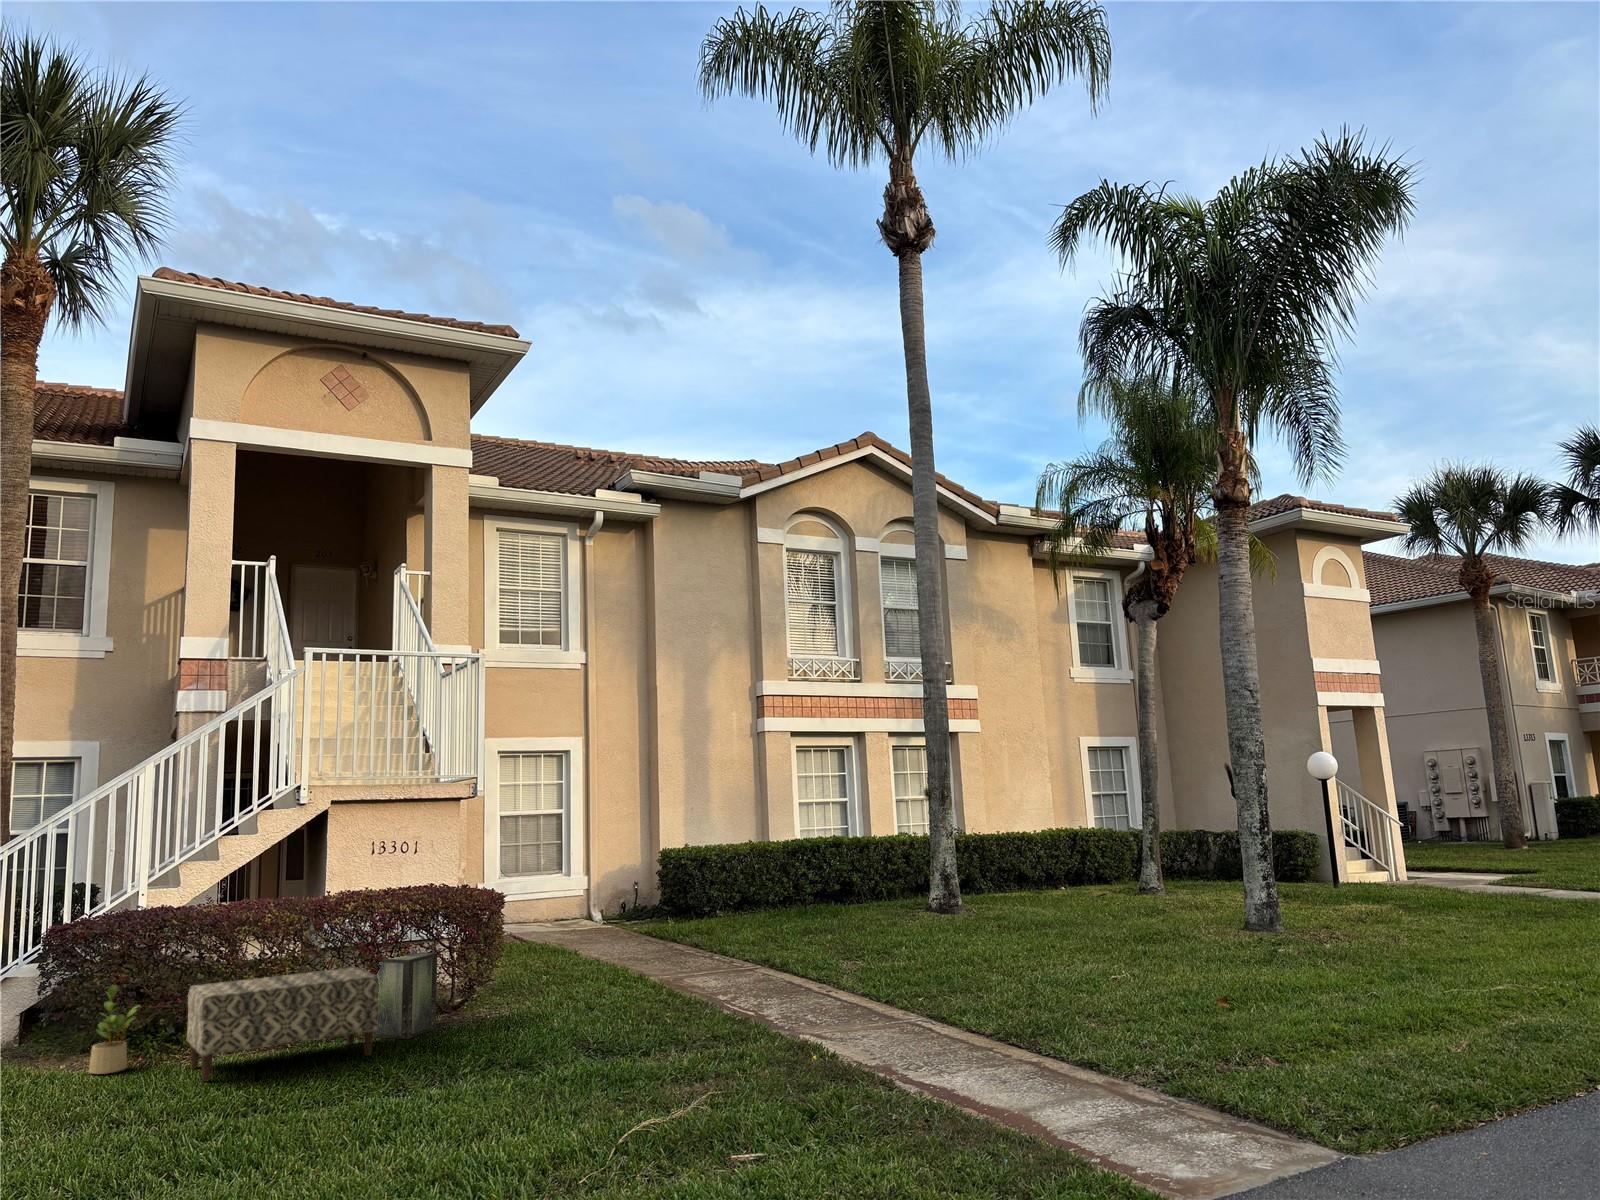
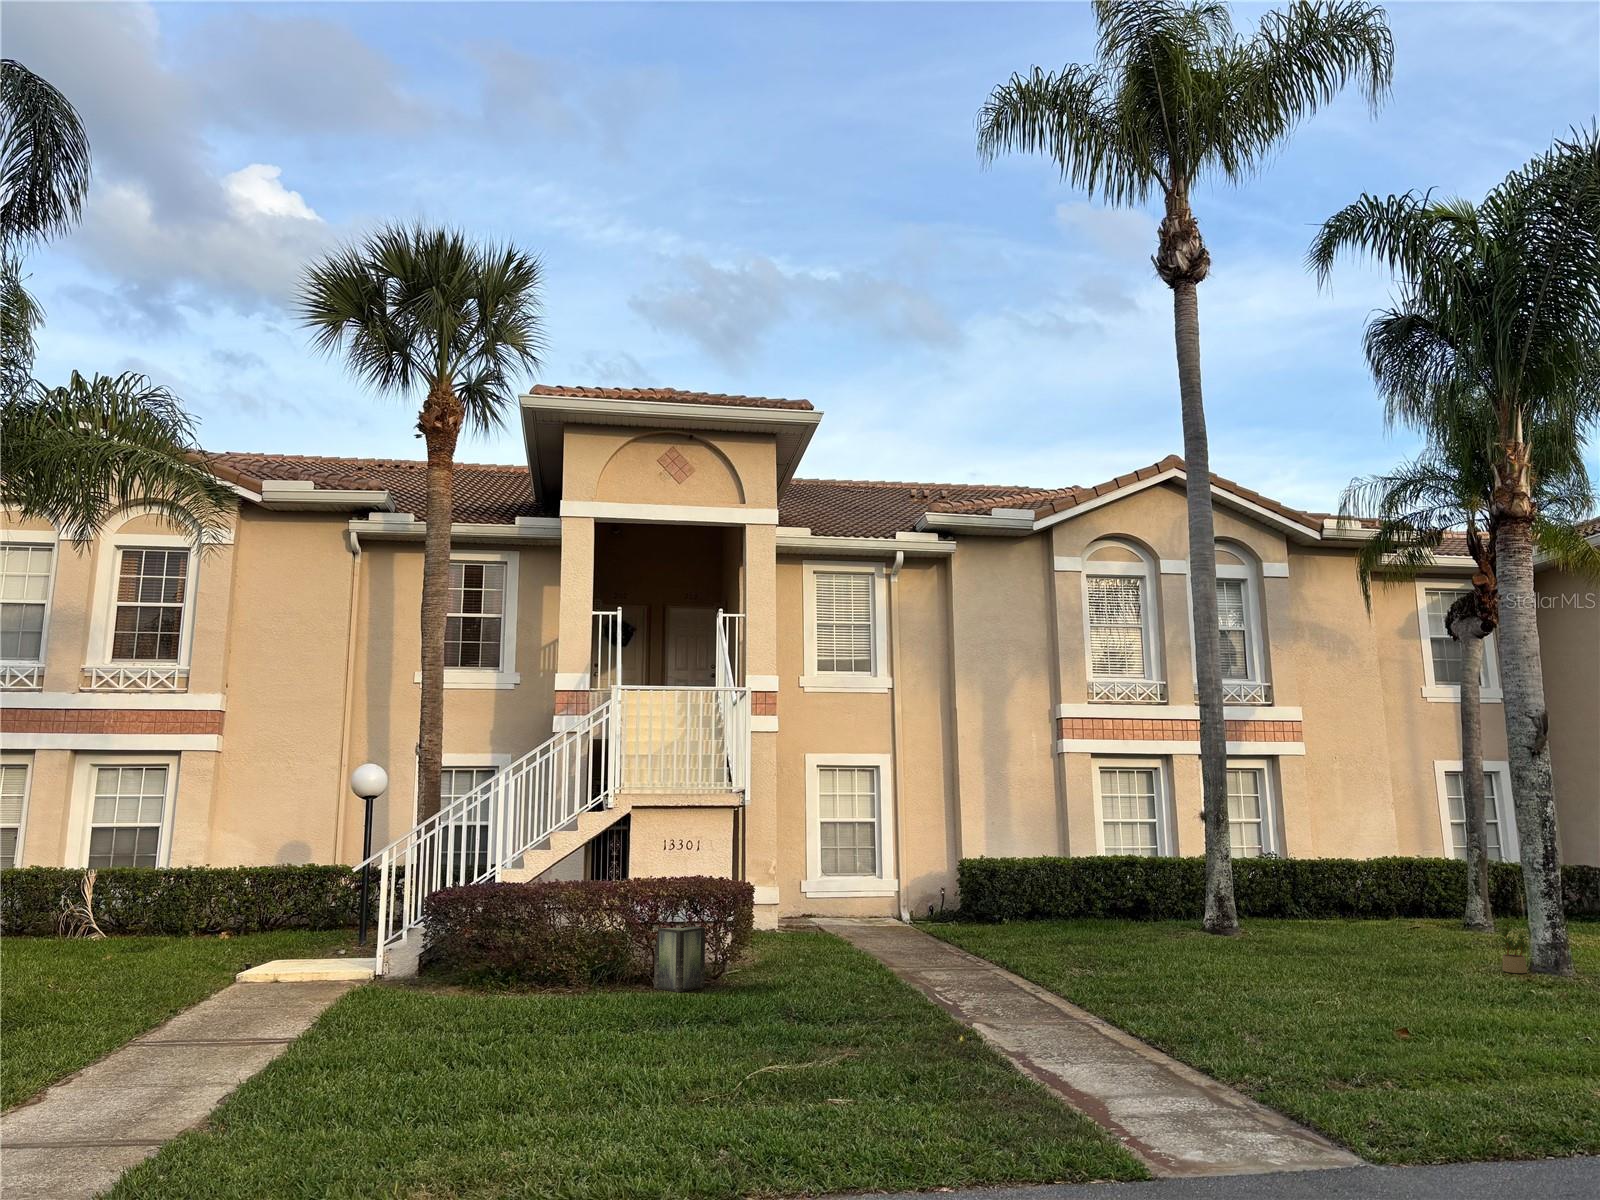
bench: present [187,967,378,1082] -> none [523,933,652,1006]
potted plant: present [89,985,138,1074] -> present [1500,917,1531,973]

